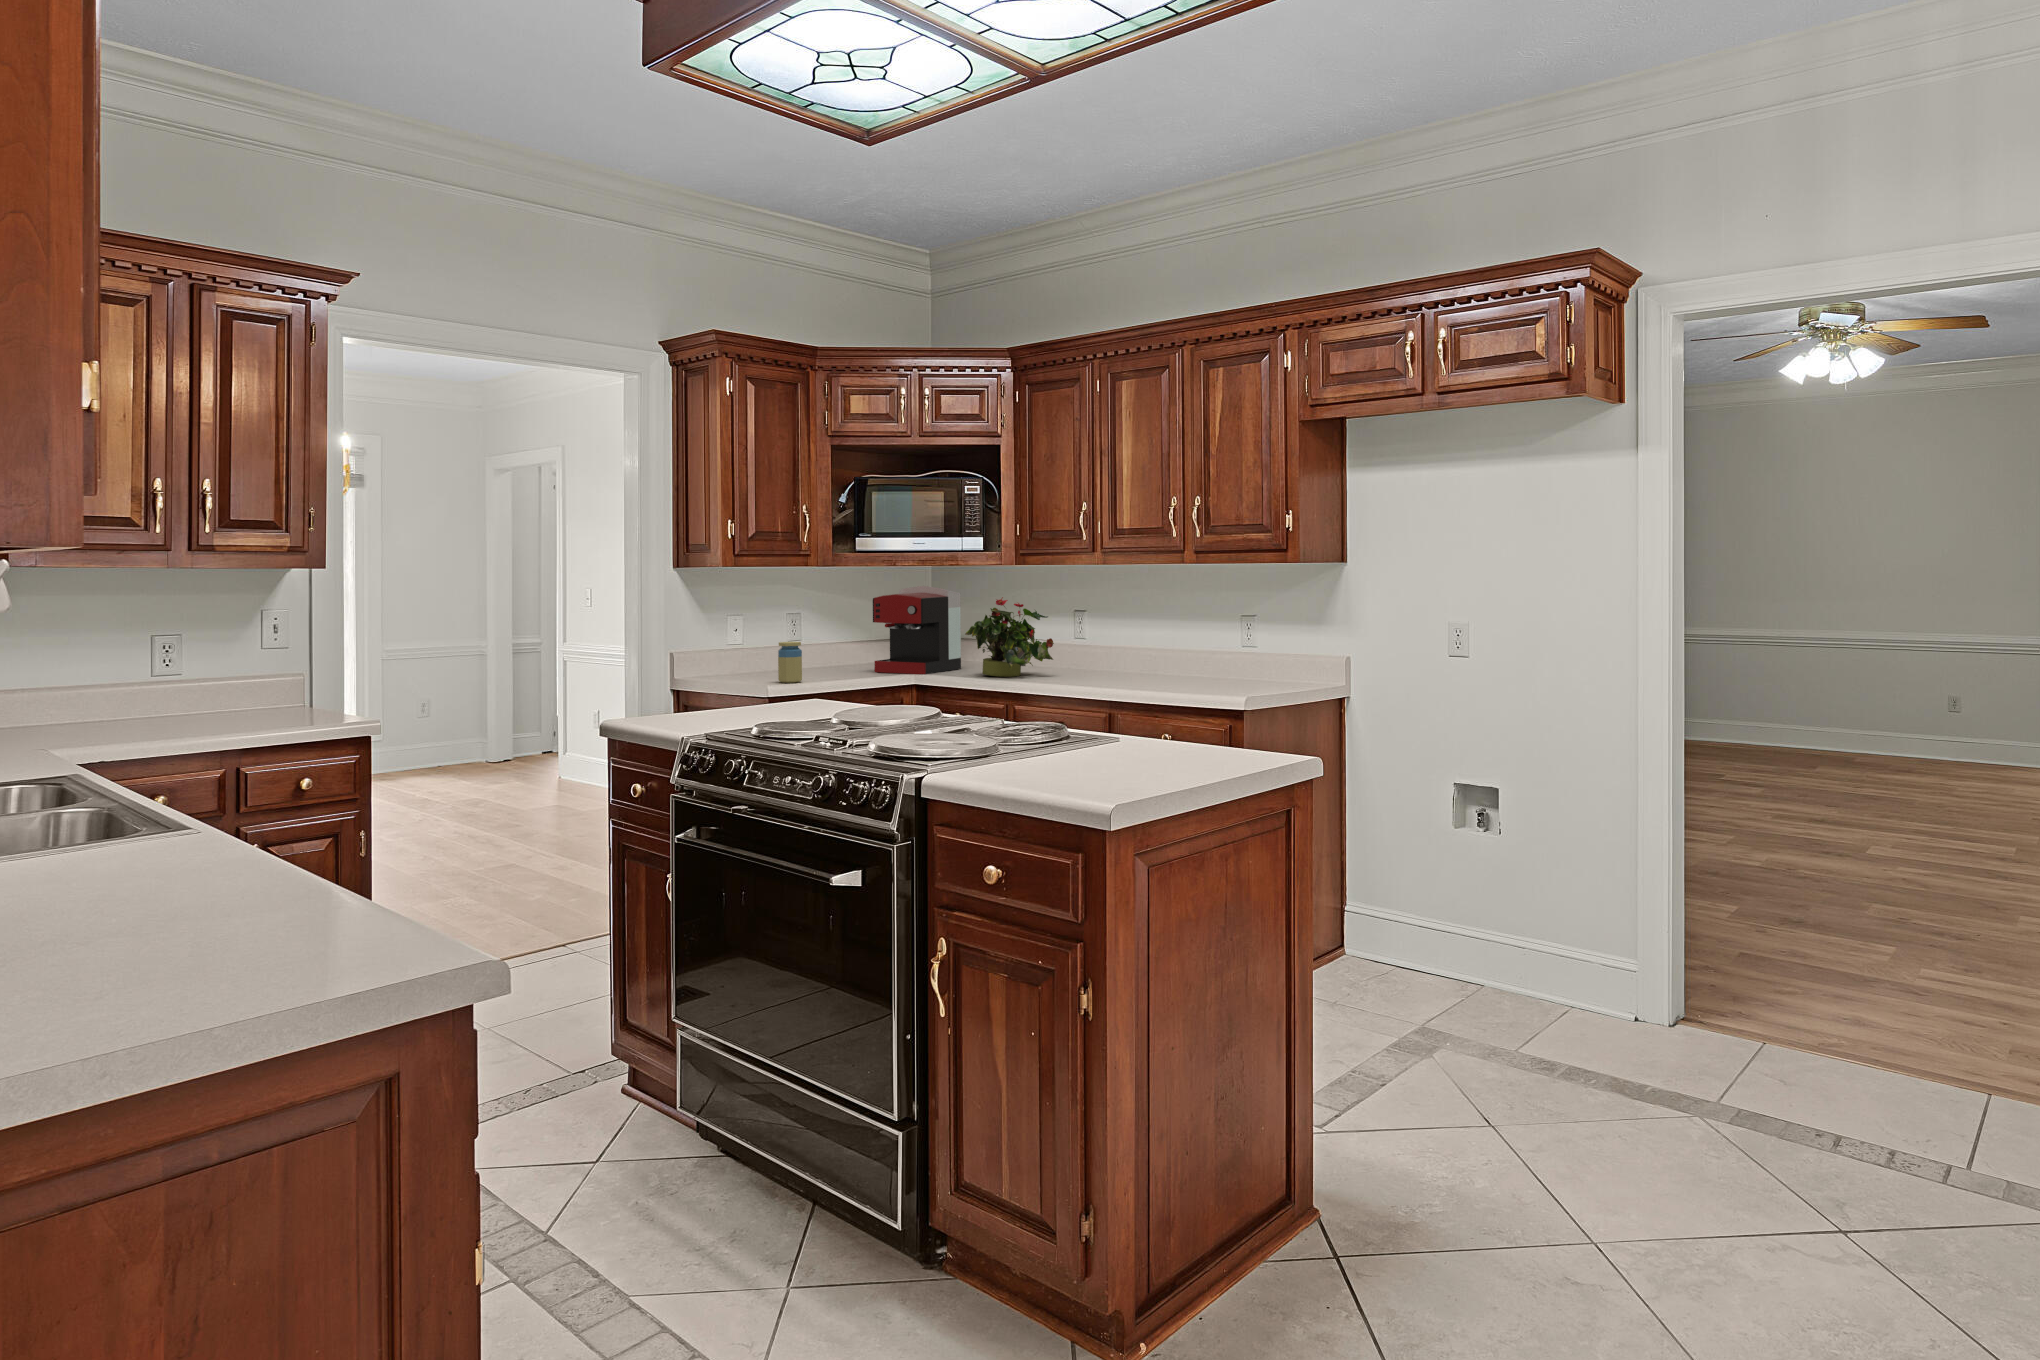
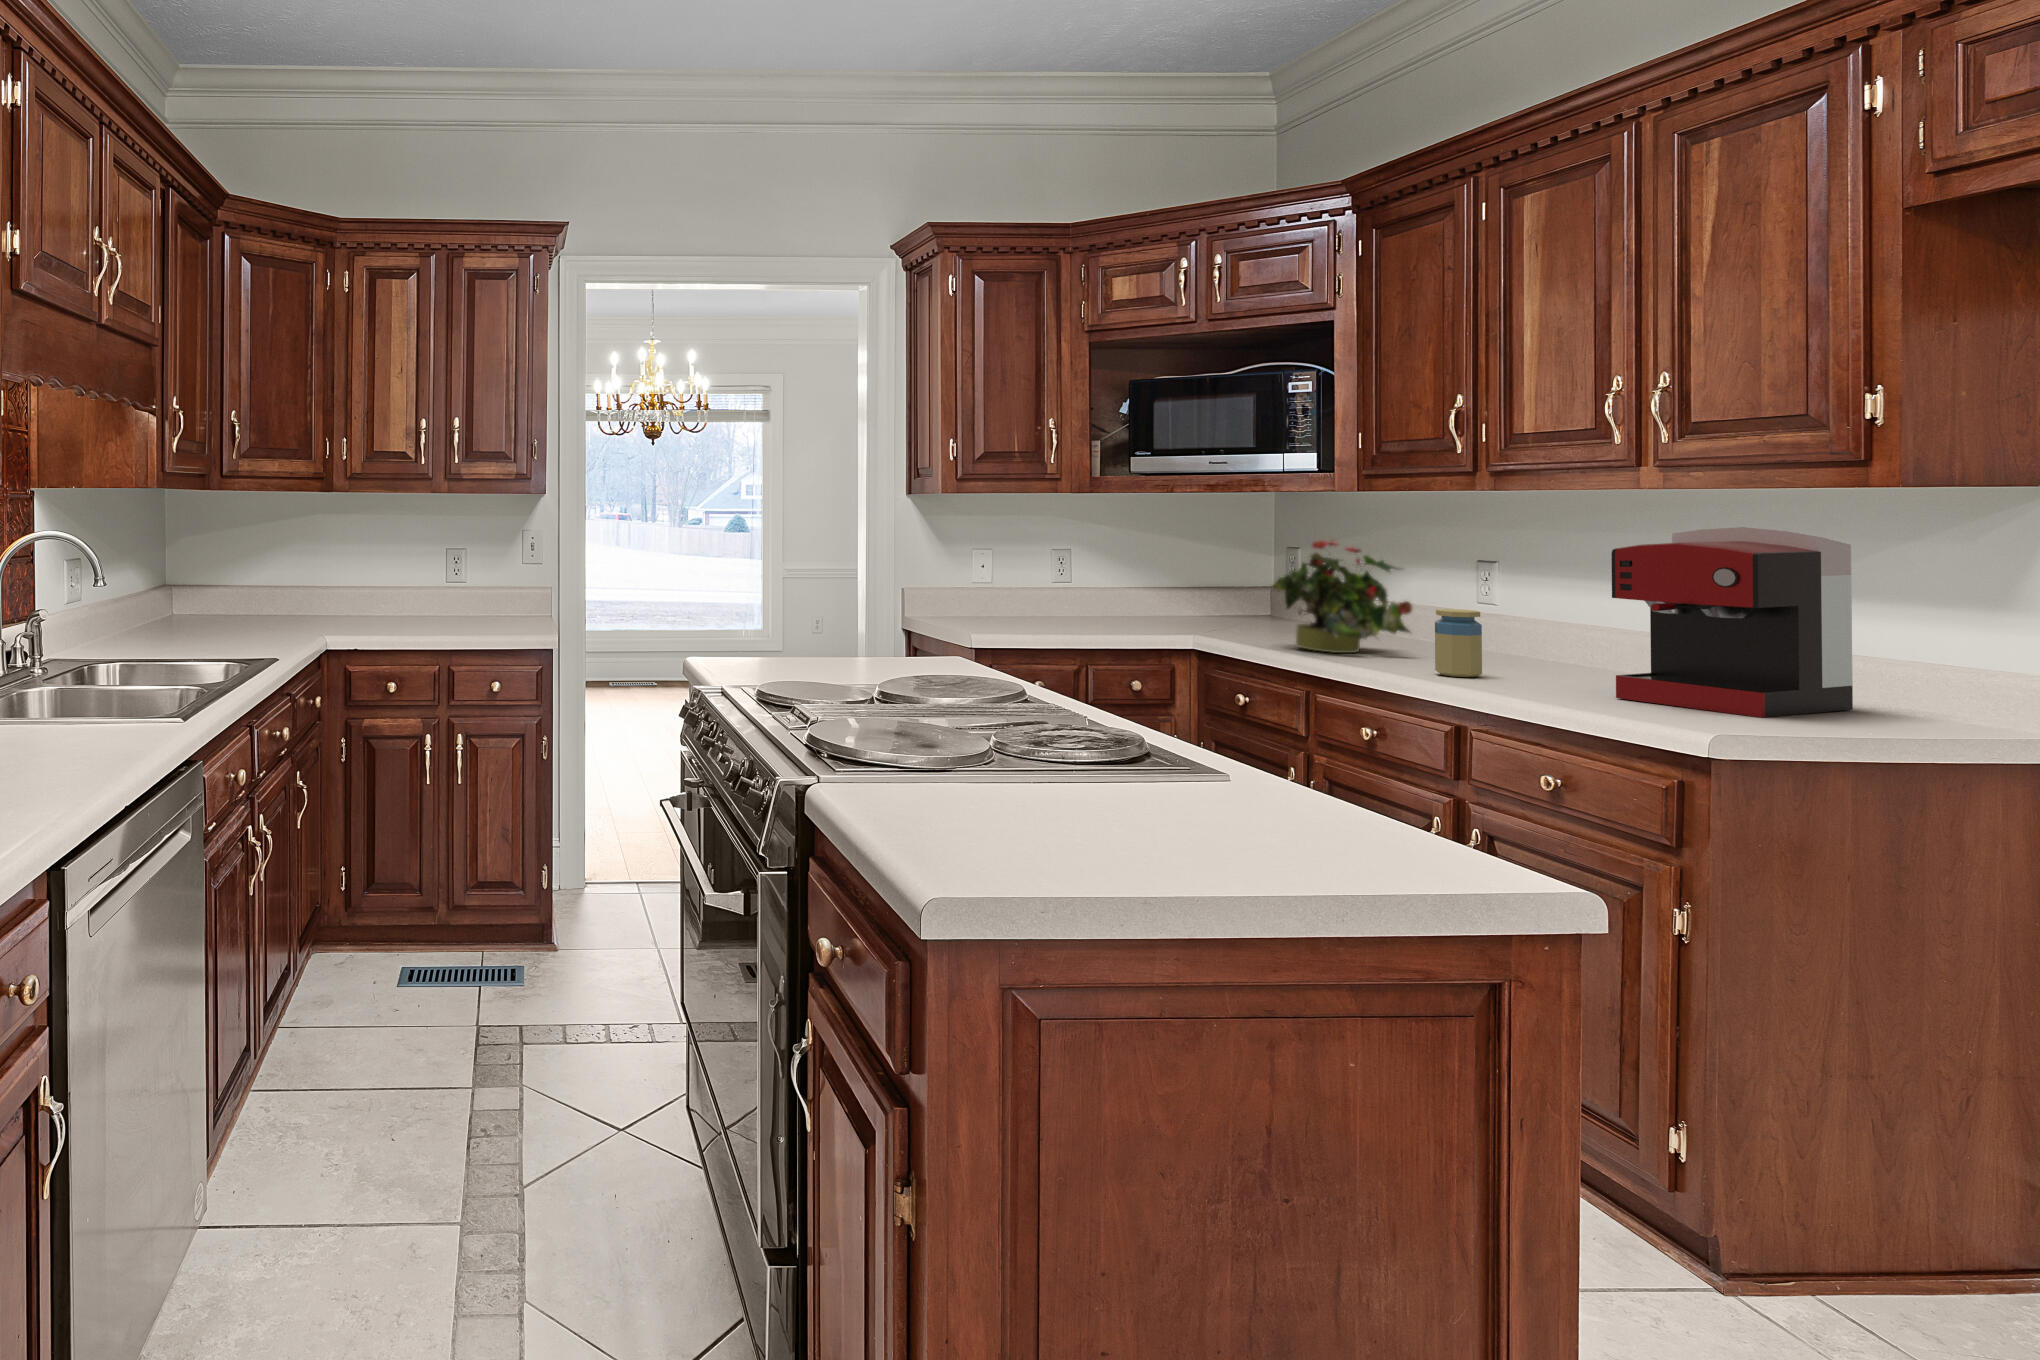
coffee maker: present [873,586,961,674] -> present [1611,527,1853,717]
jar: present [778,642,802,683] -> present [1435,609,1482,677]

